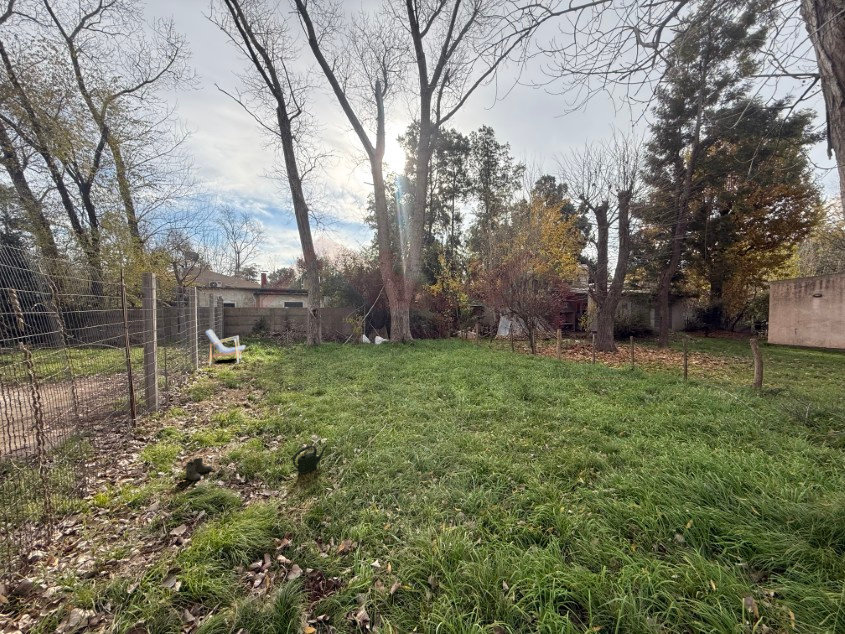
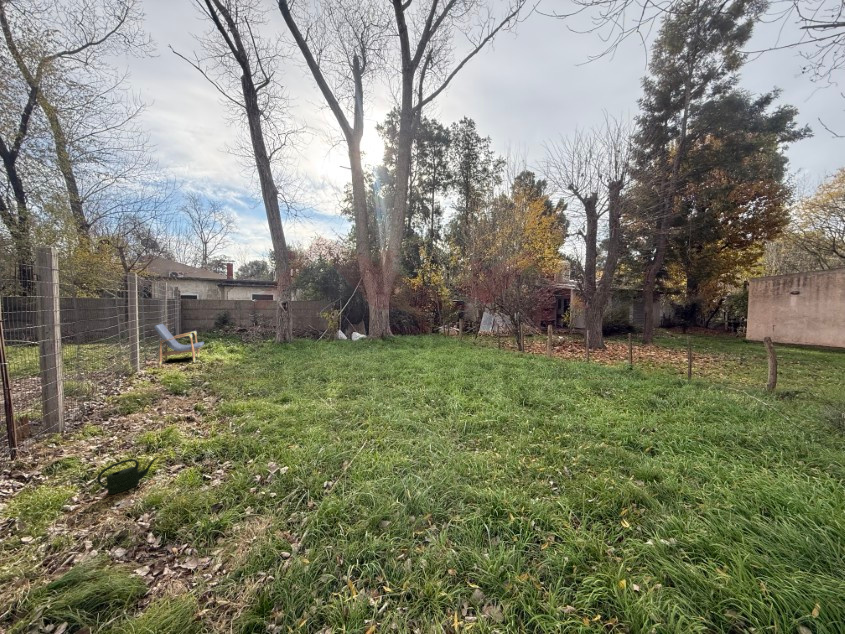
watering can: present [293,445,327,474] -> present [97,457,158,494]
boots: present [185,458,212,480] -> none [53,511,109,554]

